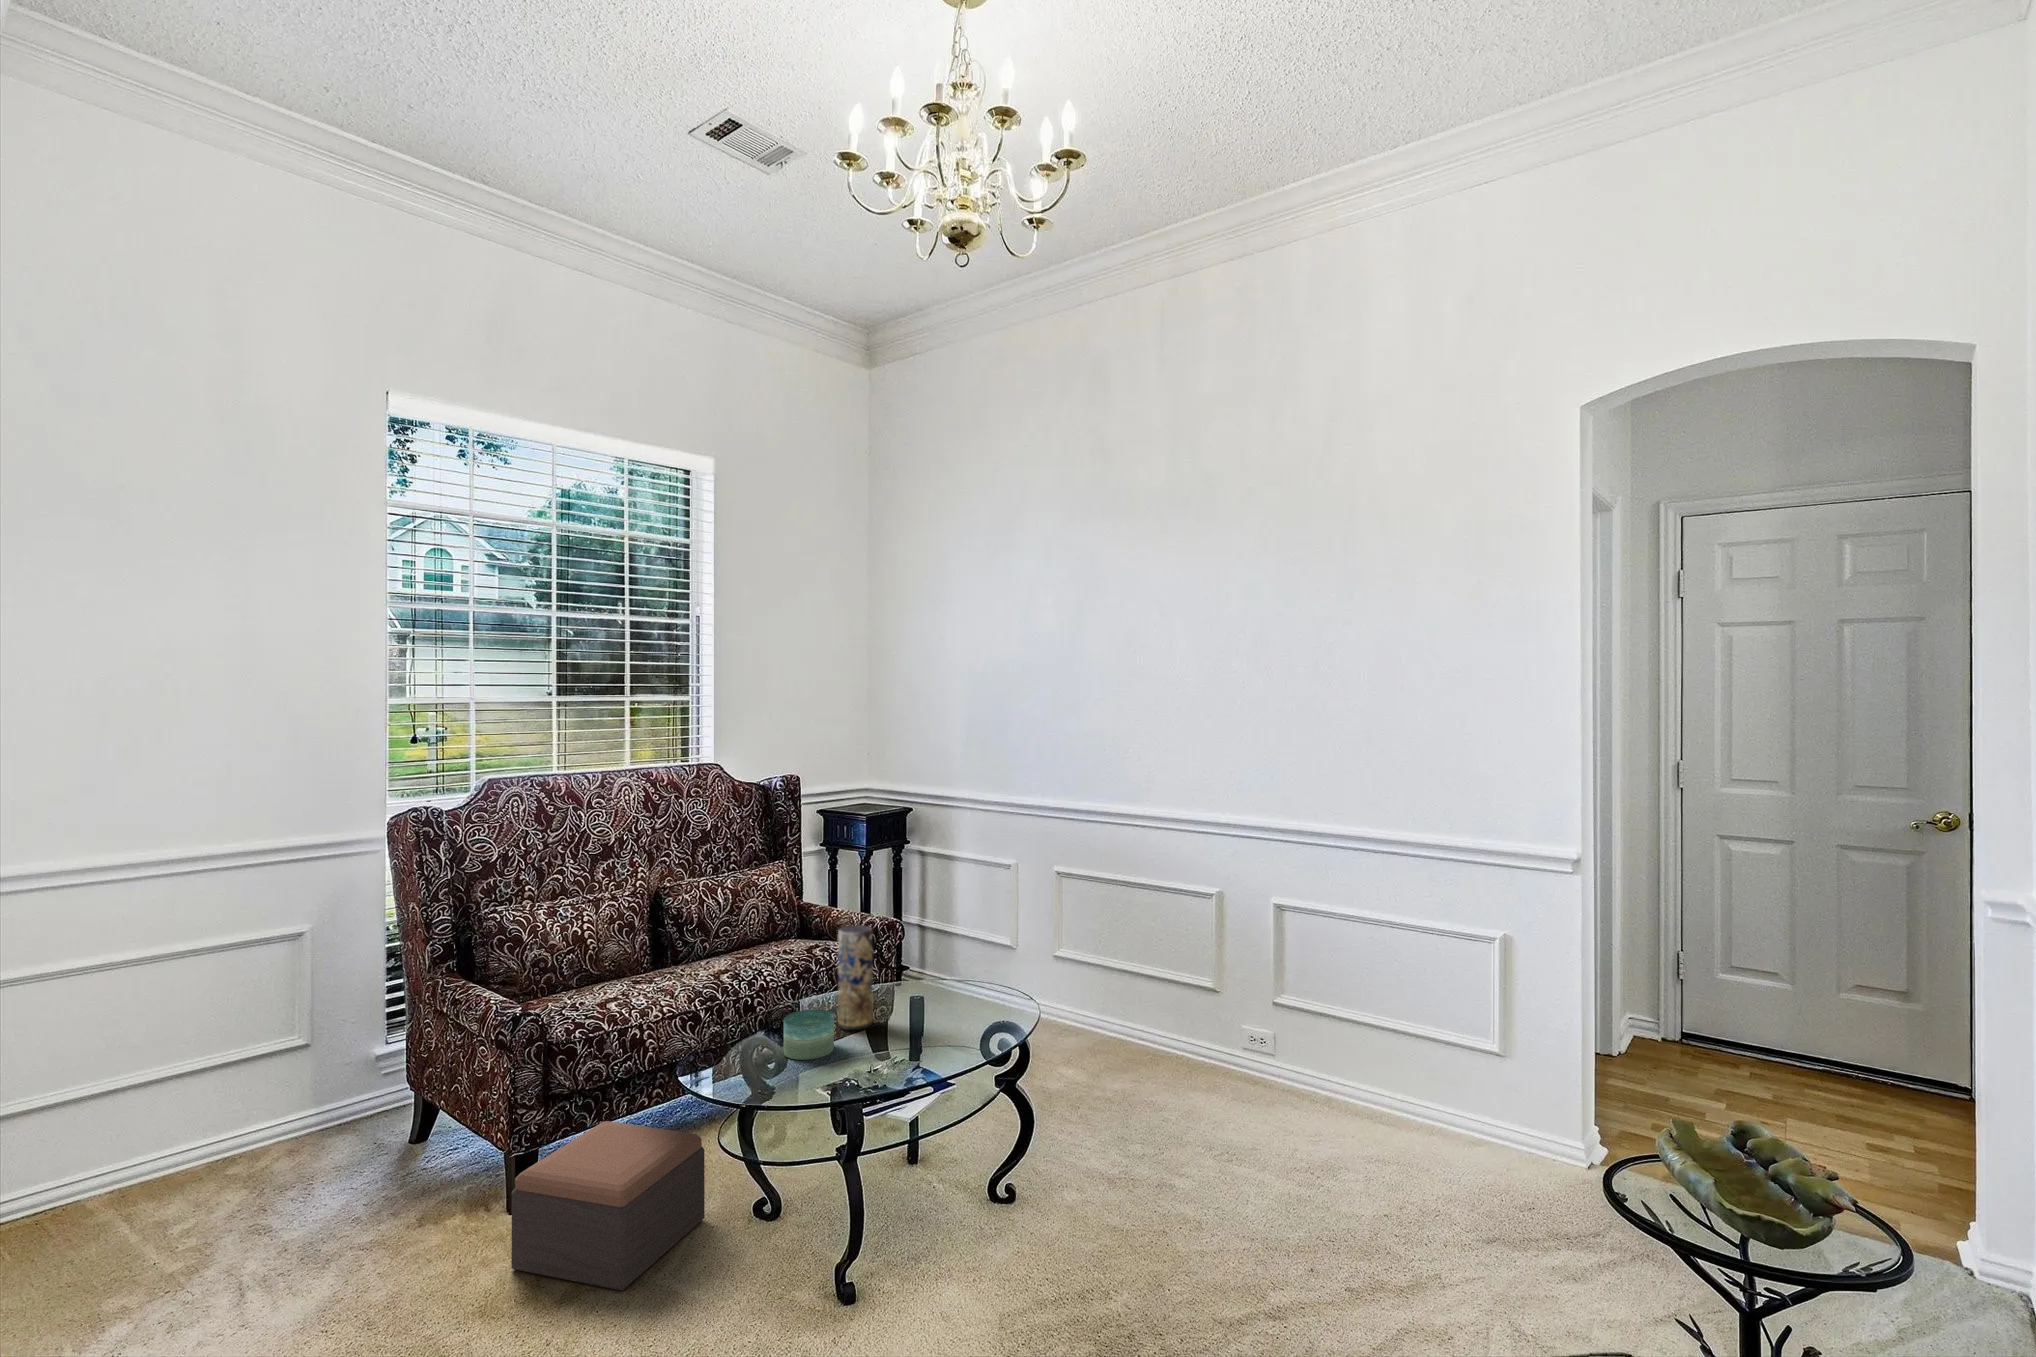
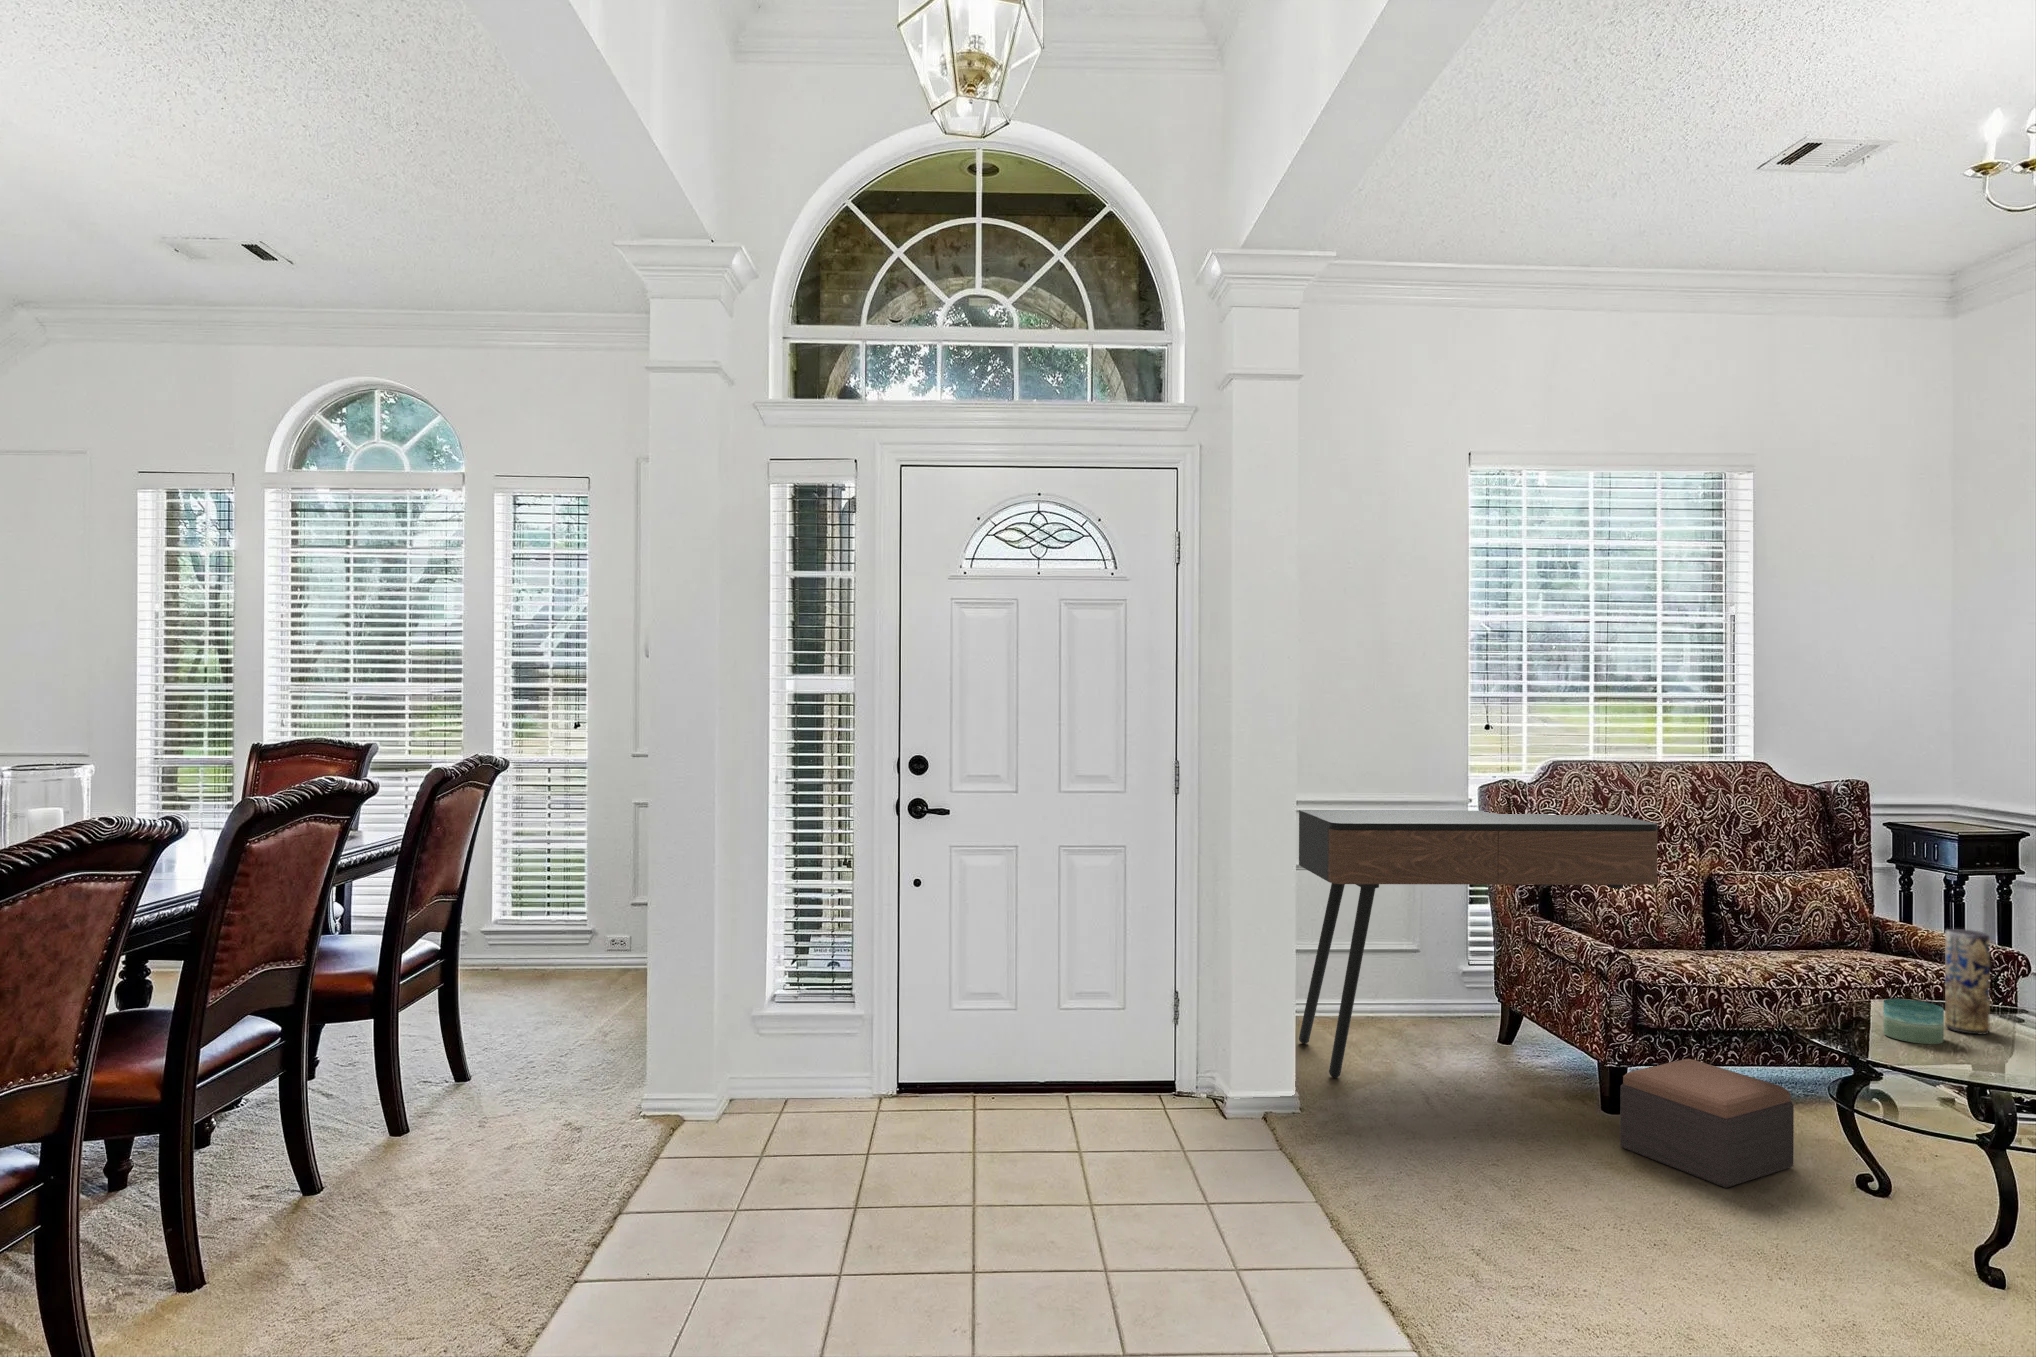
console table: none [68,832,597,1298] -> present [1299,810,1657,1078]

